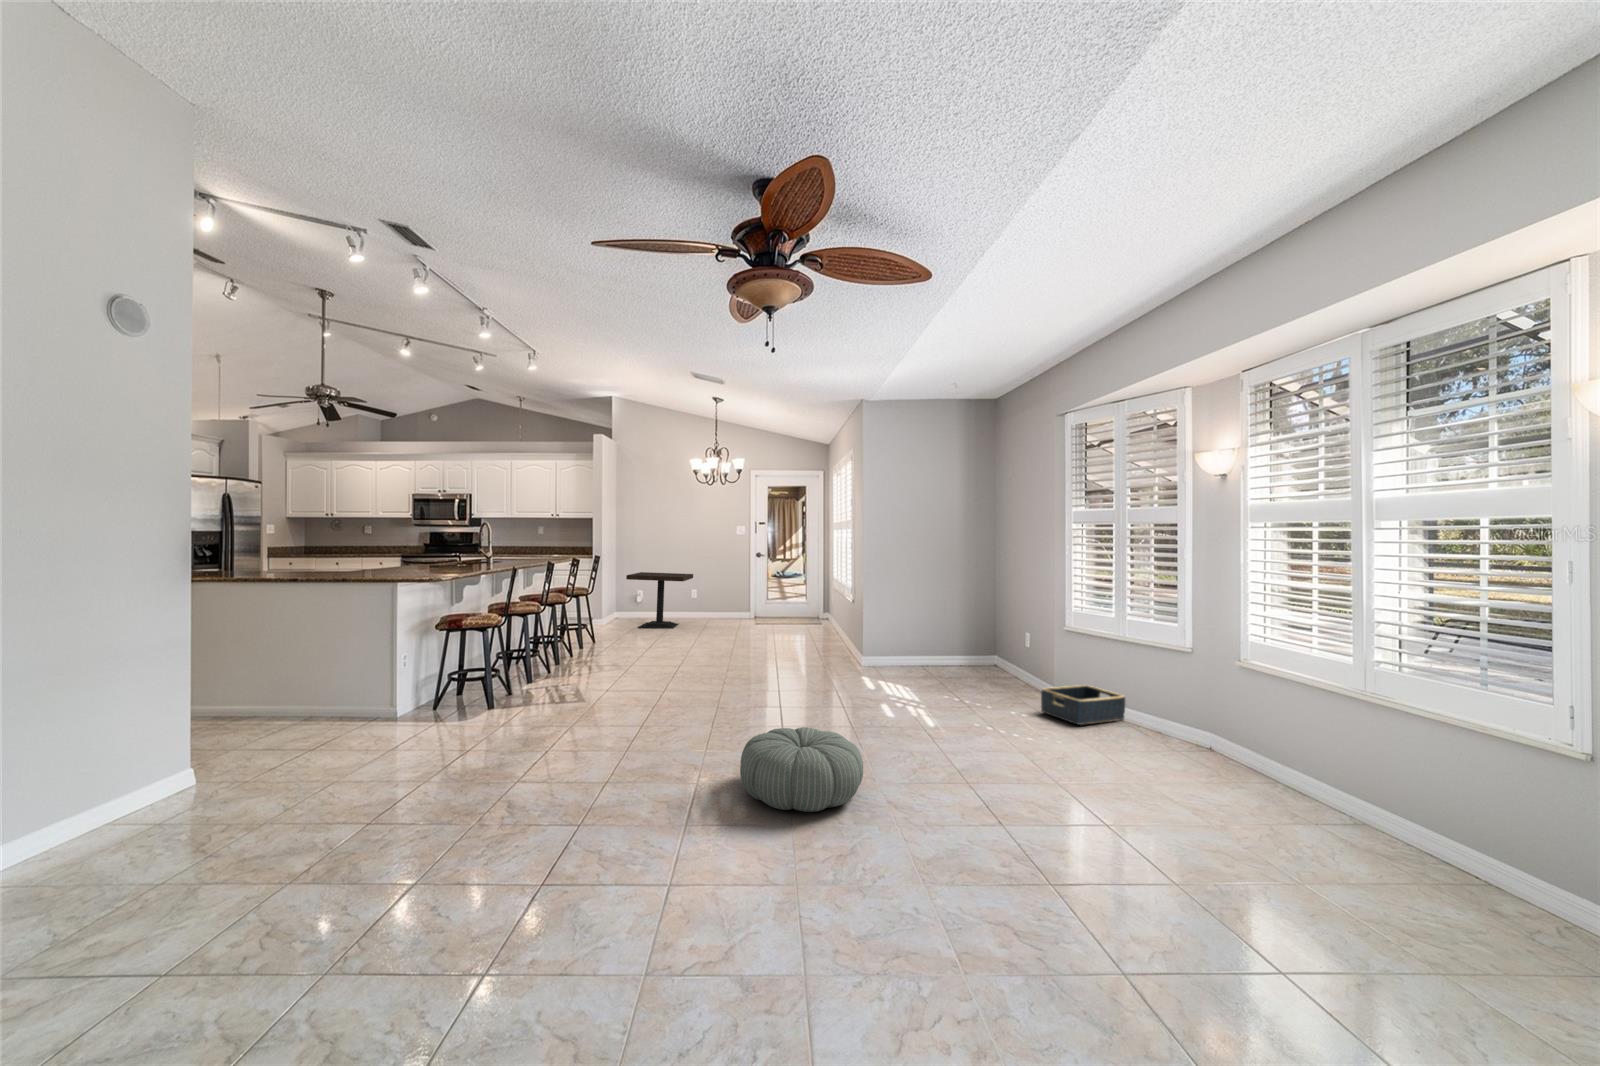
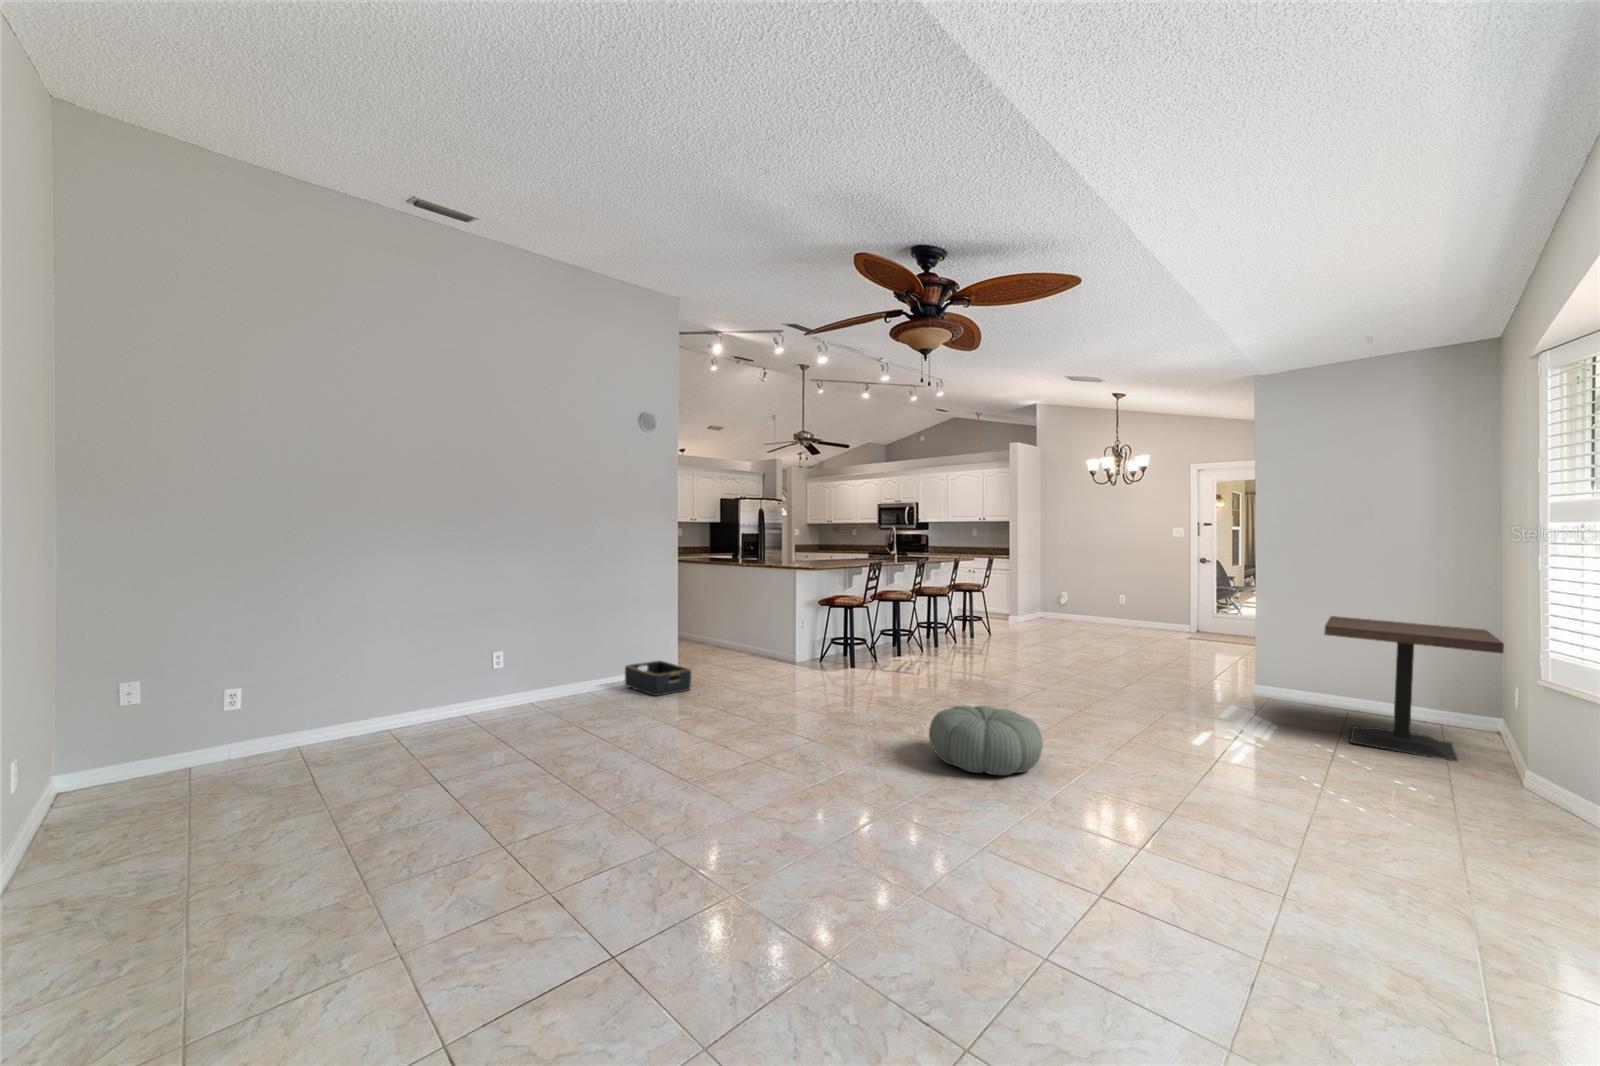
side table: present [626,572,693,629] -> present [1324,616,1504,761]
basket: present [1041,685,1125,725] -> present [625,660,691,696]

